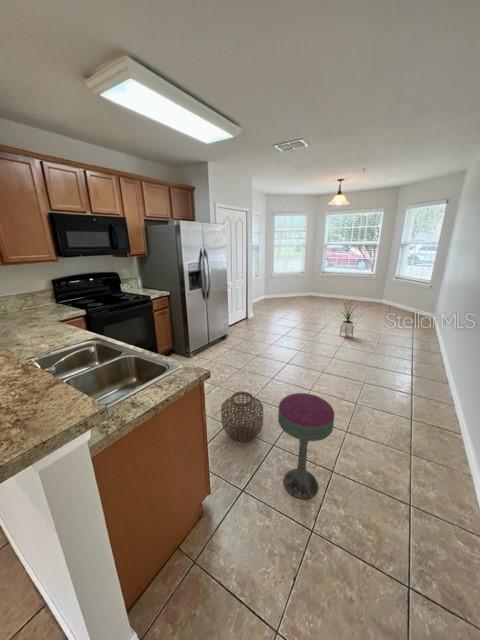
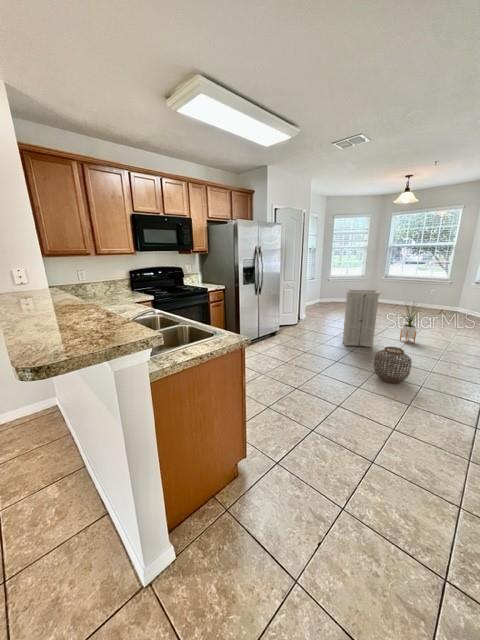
storage cabinet: none [290,289,324,346] -> present [343,290,381,348]
woven basket: present [221,392,263,442] -> present [374,347,412,384]
bar stool: present [278,393,334,499] -> none [315,375,374,481]

